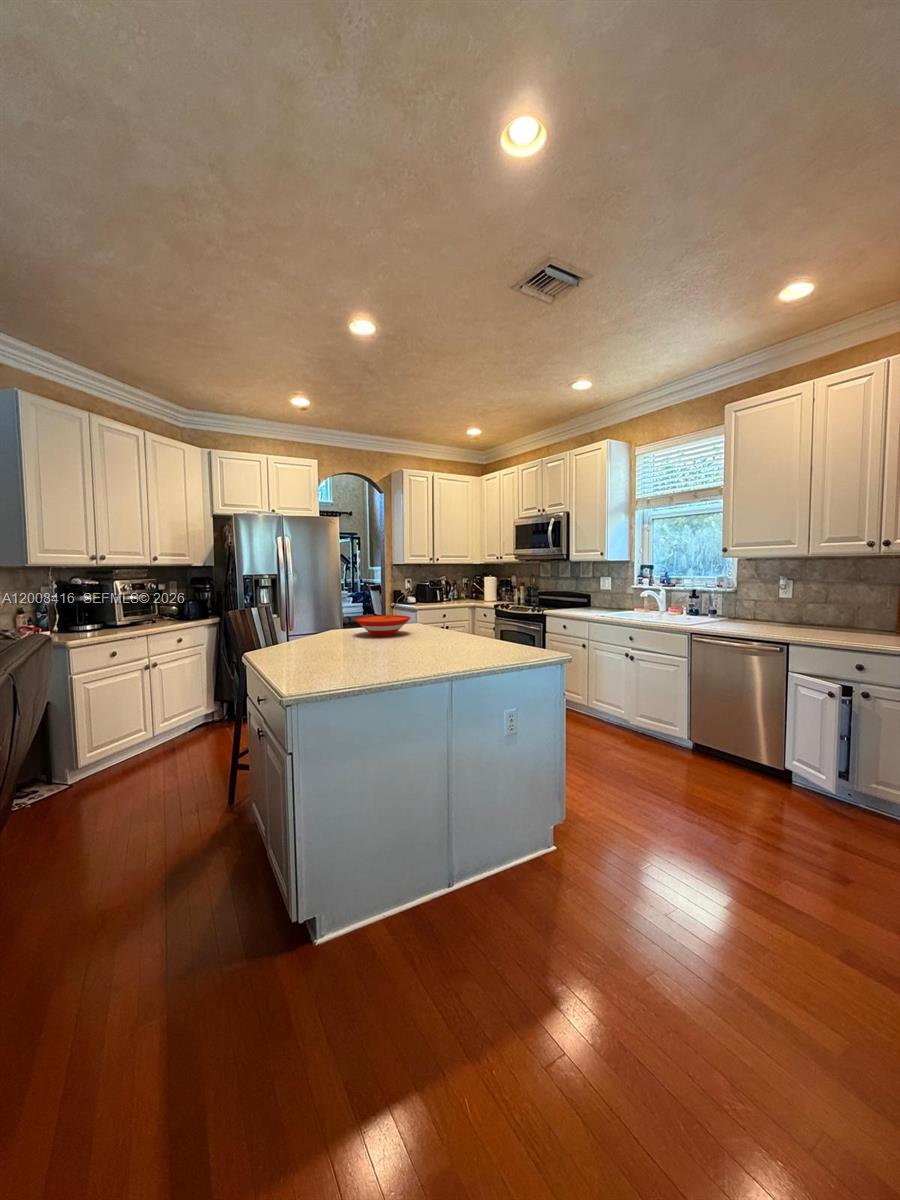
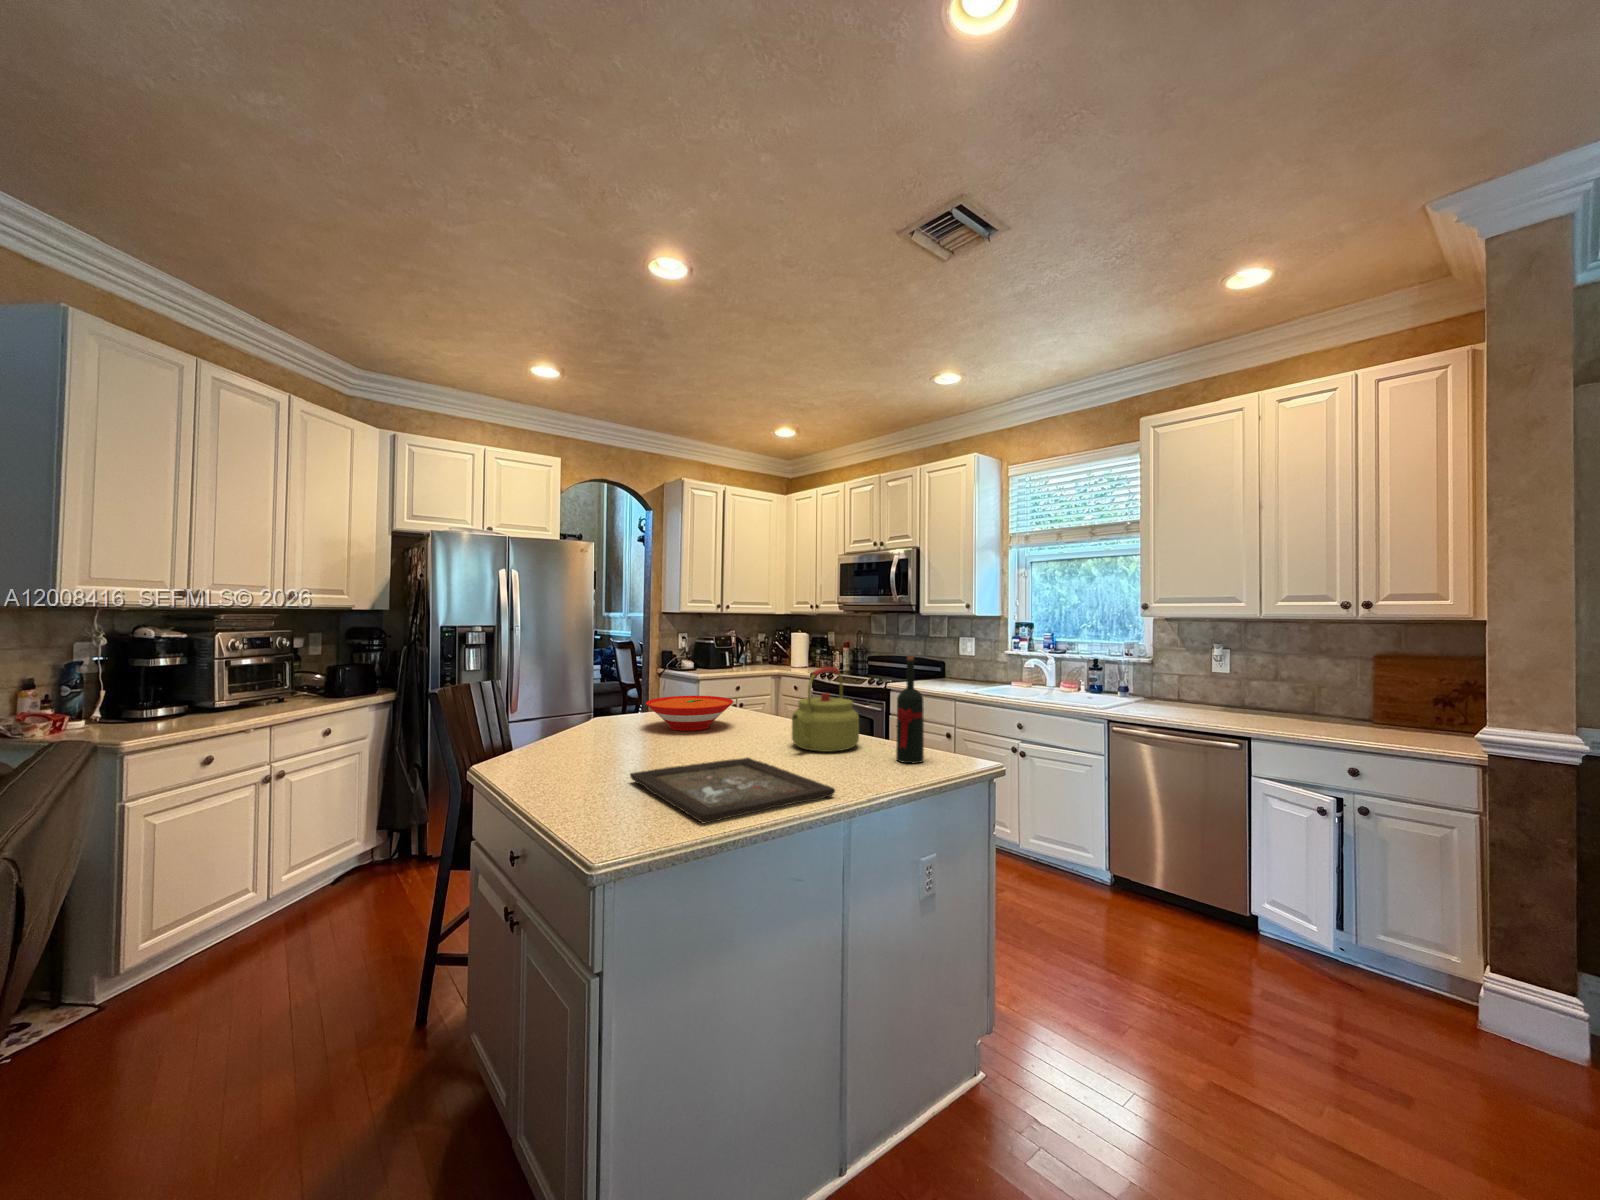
wine bottle: none [497,584,516,653] -> present [896,656,924,764]
kettle: none [433,594,481,647] -> present [792,667,859,752]
tray: none [326,649,440,679] -> present [630,758,835,823]

